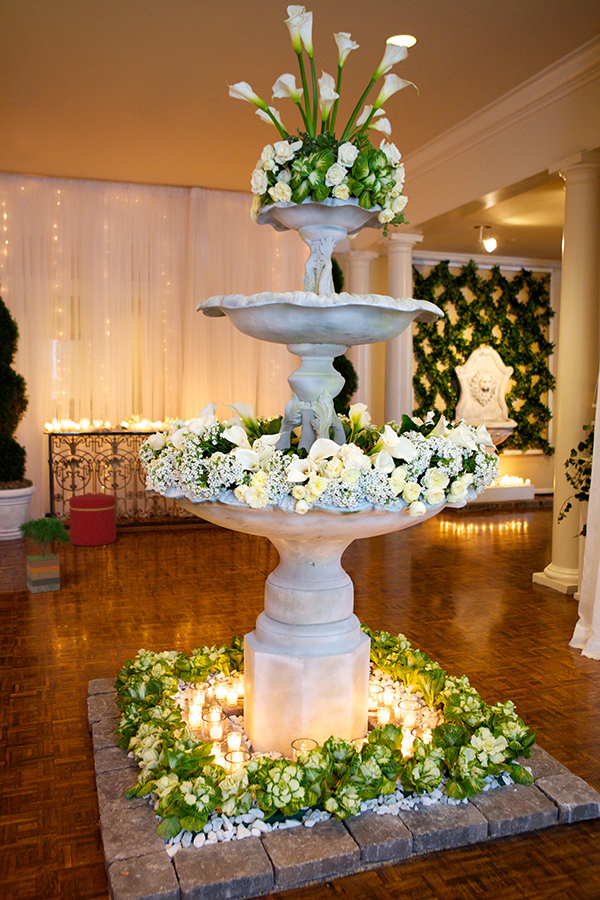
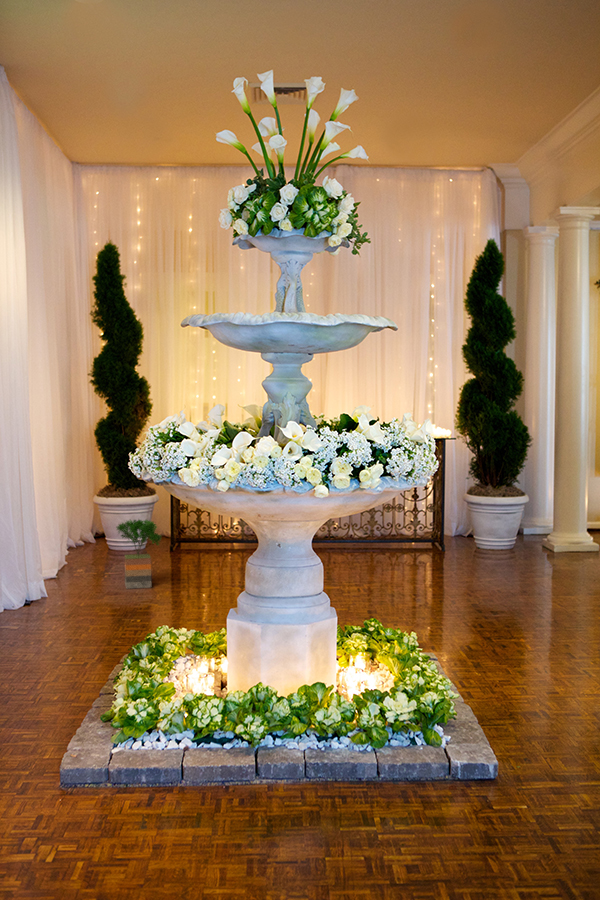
ottoman: present [69,494,116,546] -> none [185,505,229,555]

